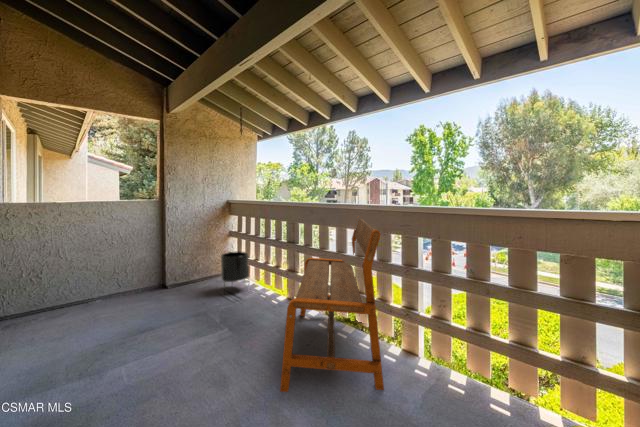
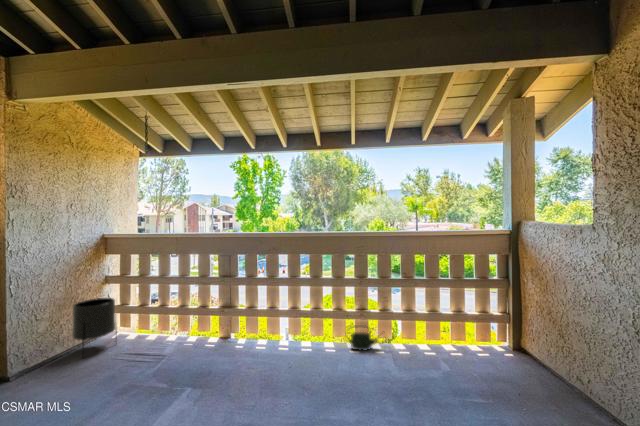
bench: present [280,218,384,392] -> none [209,243,323,404]
watering can: none [440,346,508,391] -> present [348,325,378,350]

